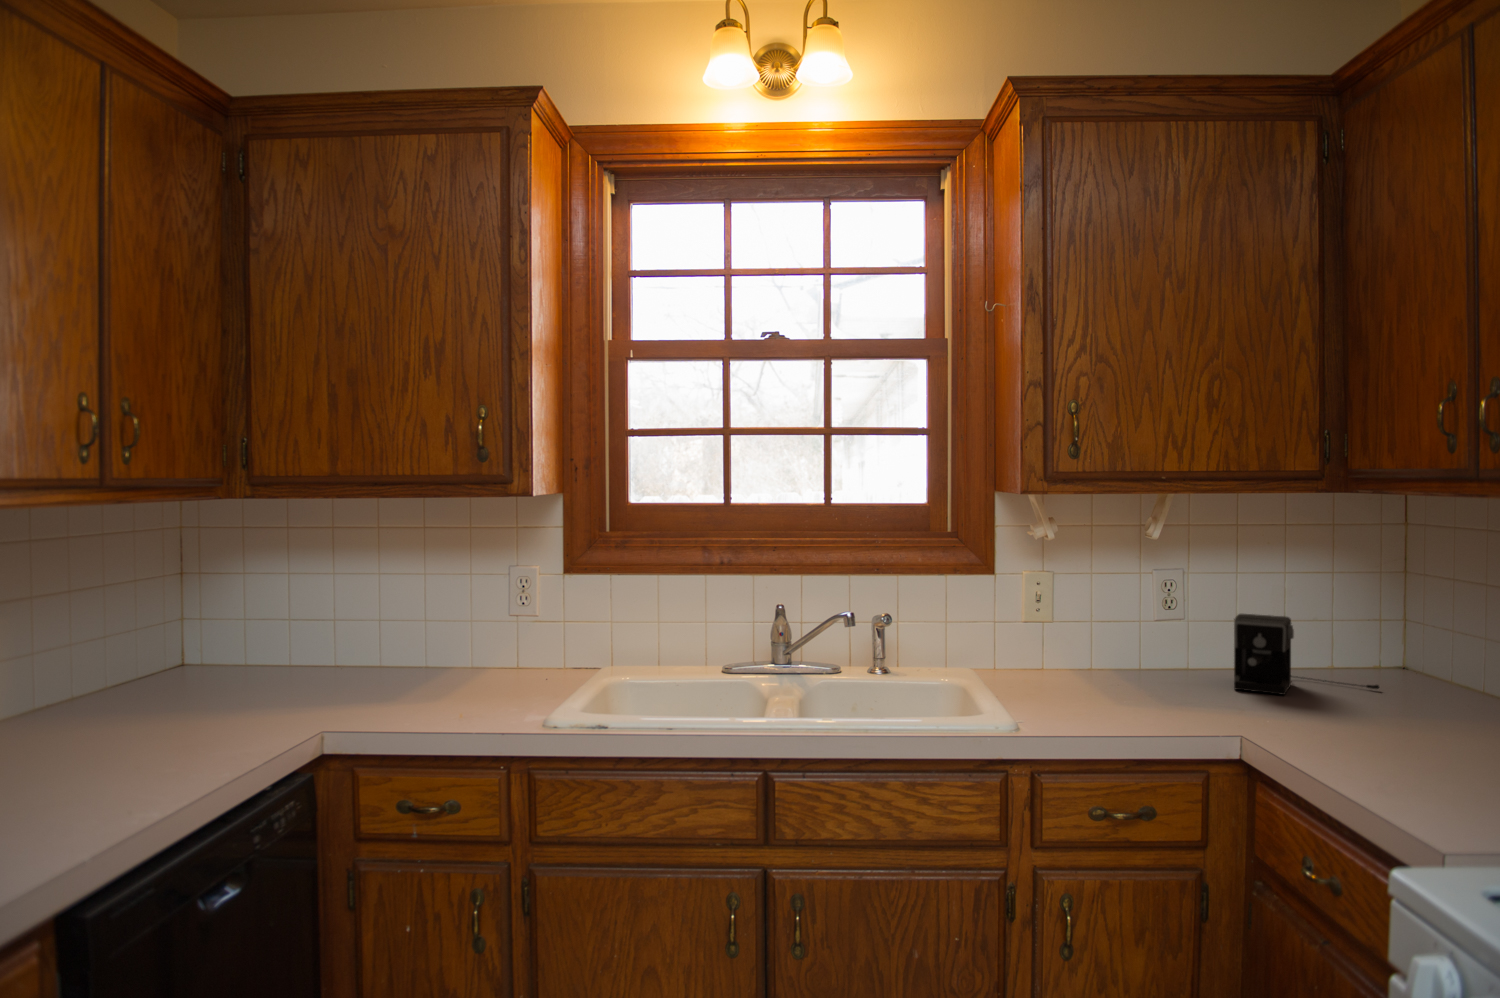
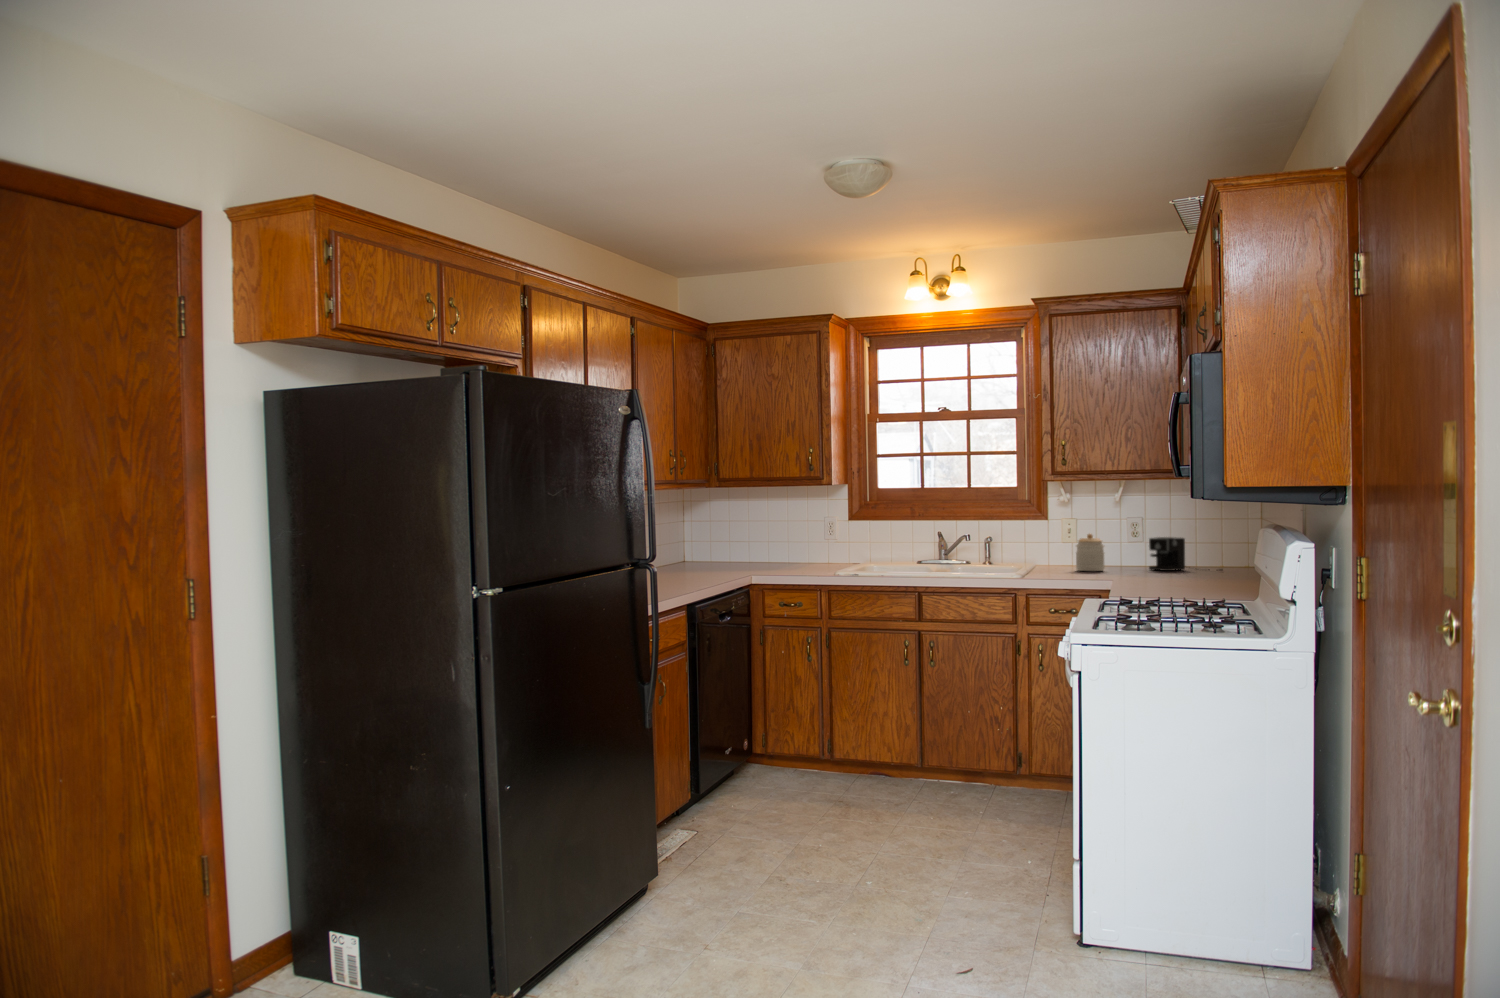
jar: none [1111,622,1179,713] -> present [1076,534,1105,571]

